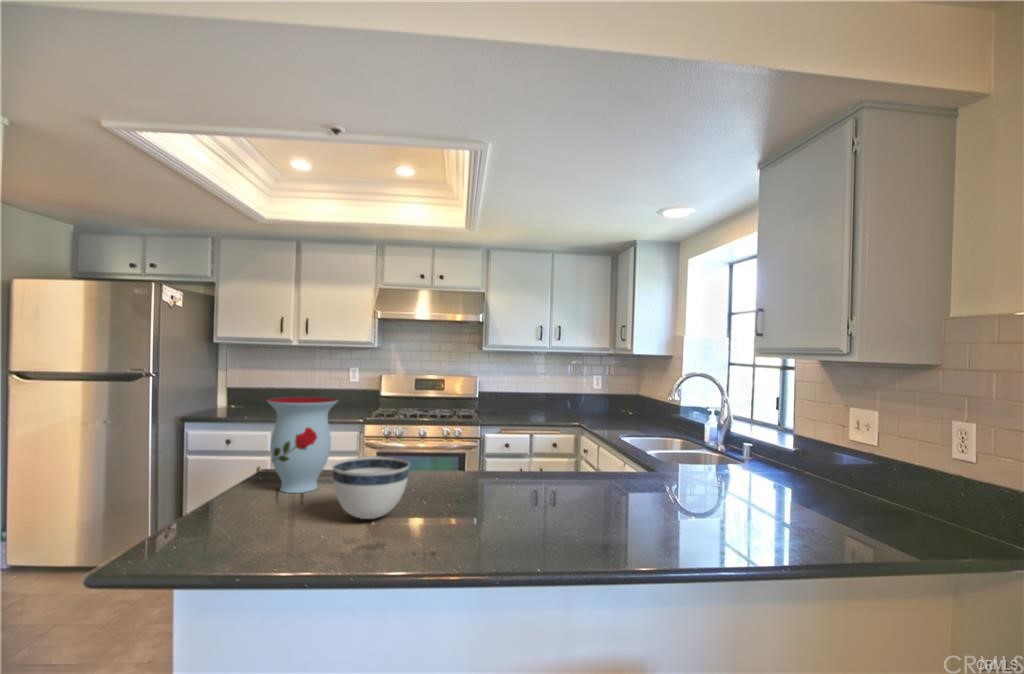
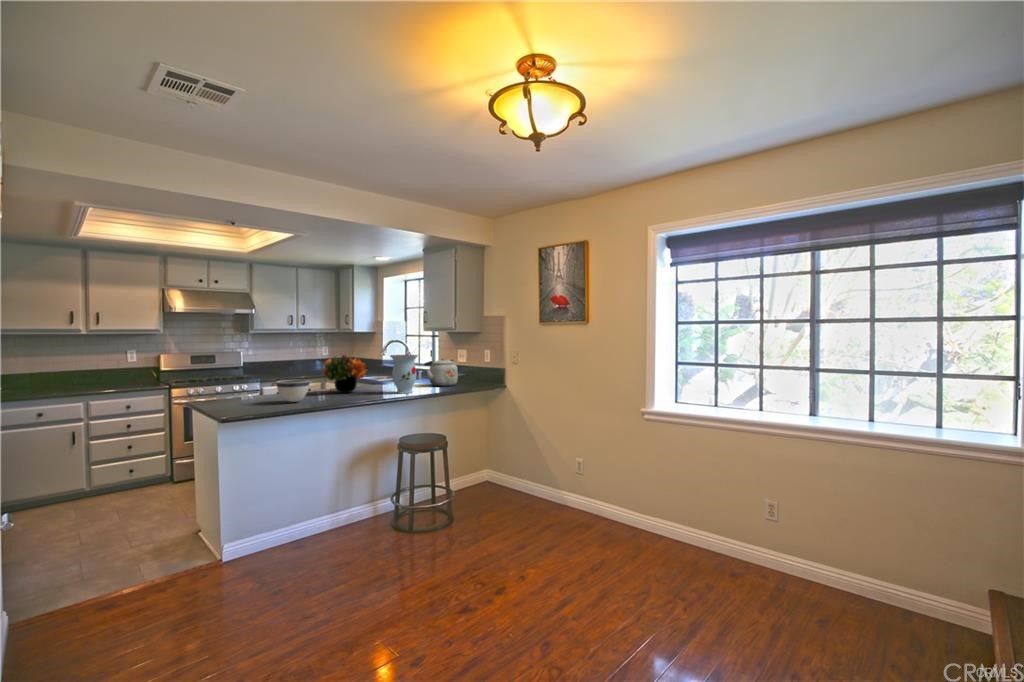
vase: present [267,397,338,493] -> present [390,355,418,393]
flower arrangement: none [482,402,586,496] -> present [323,355,366,393]
kettle: none [745,432,850,519] -> present [425,358,458,386]

